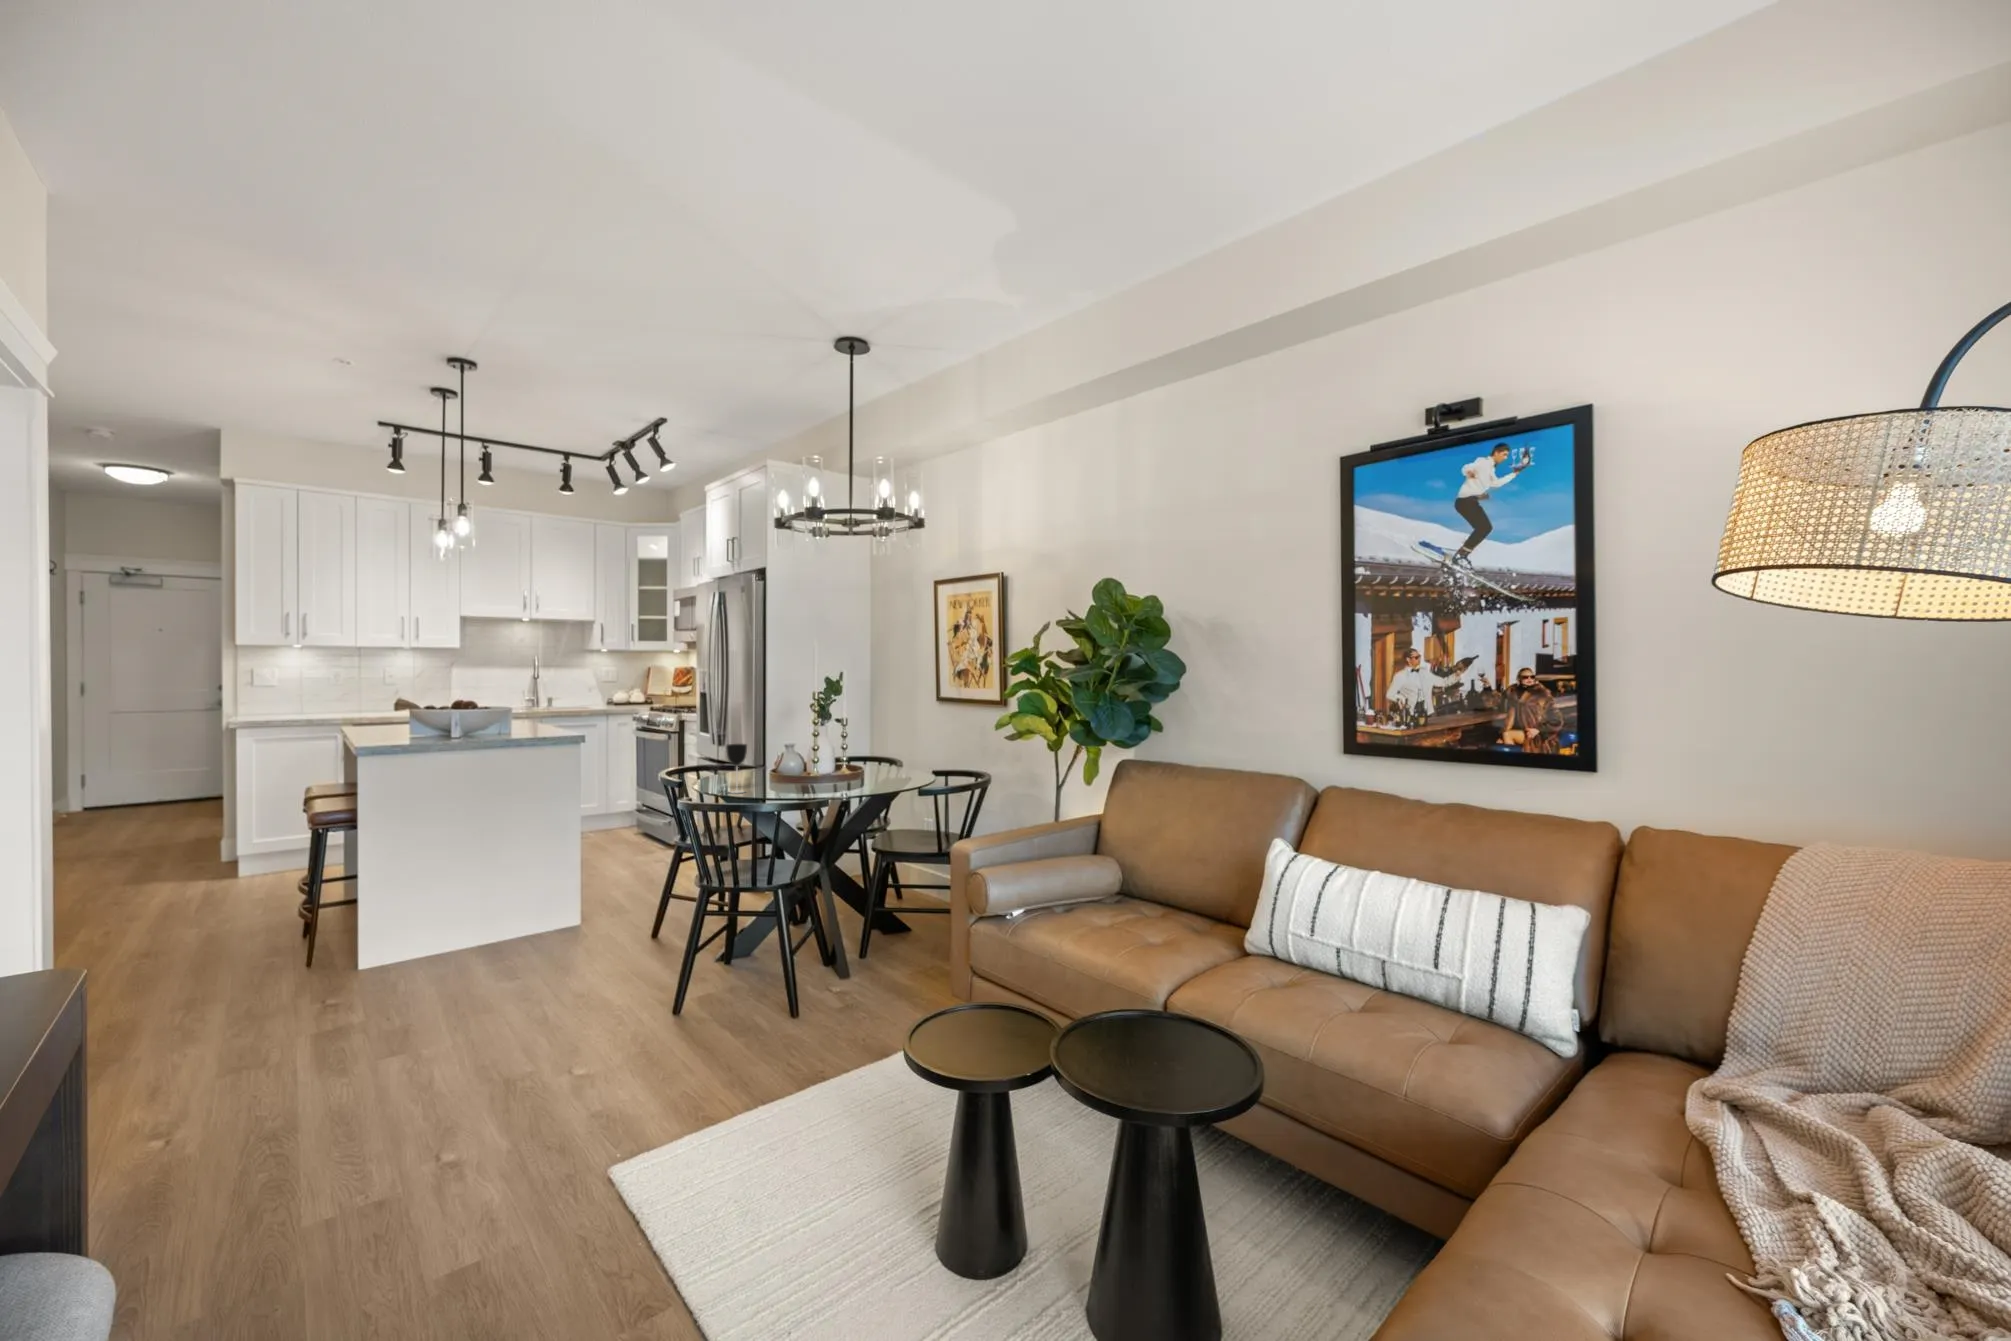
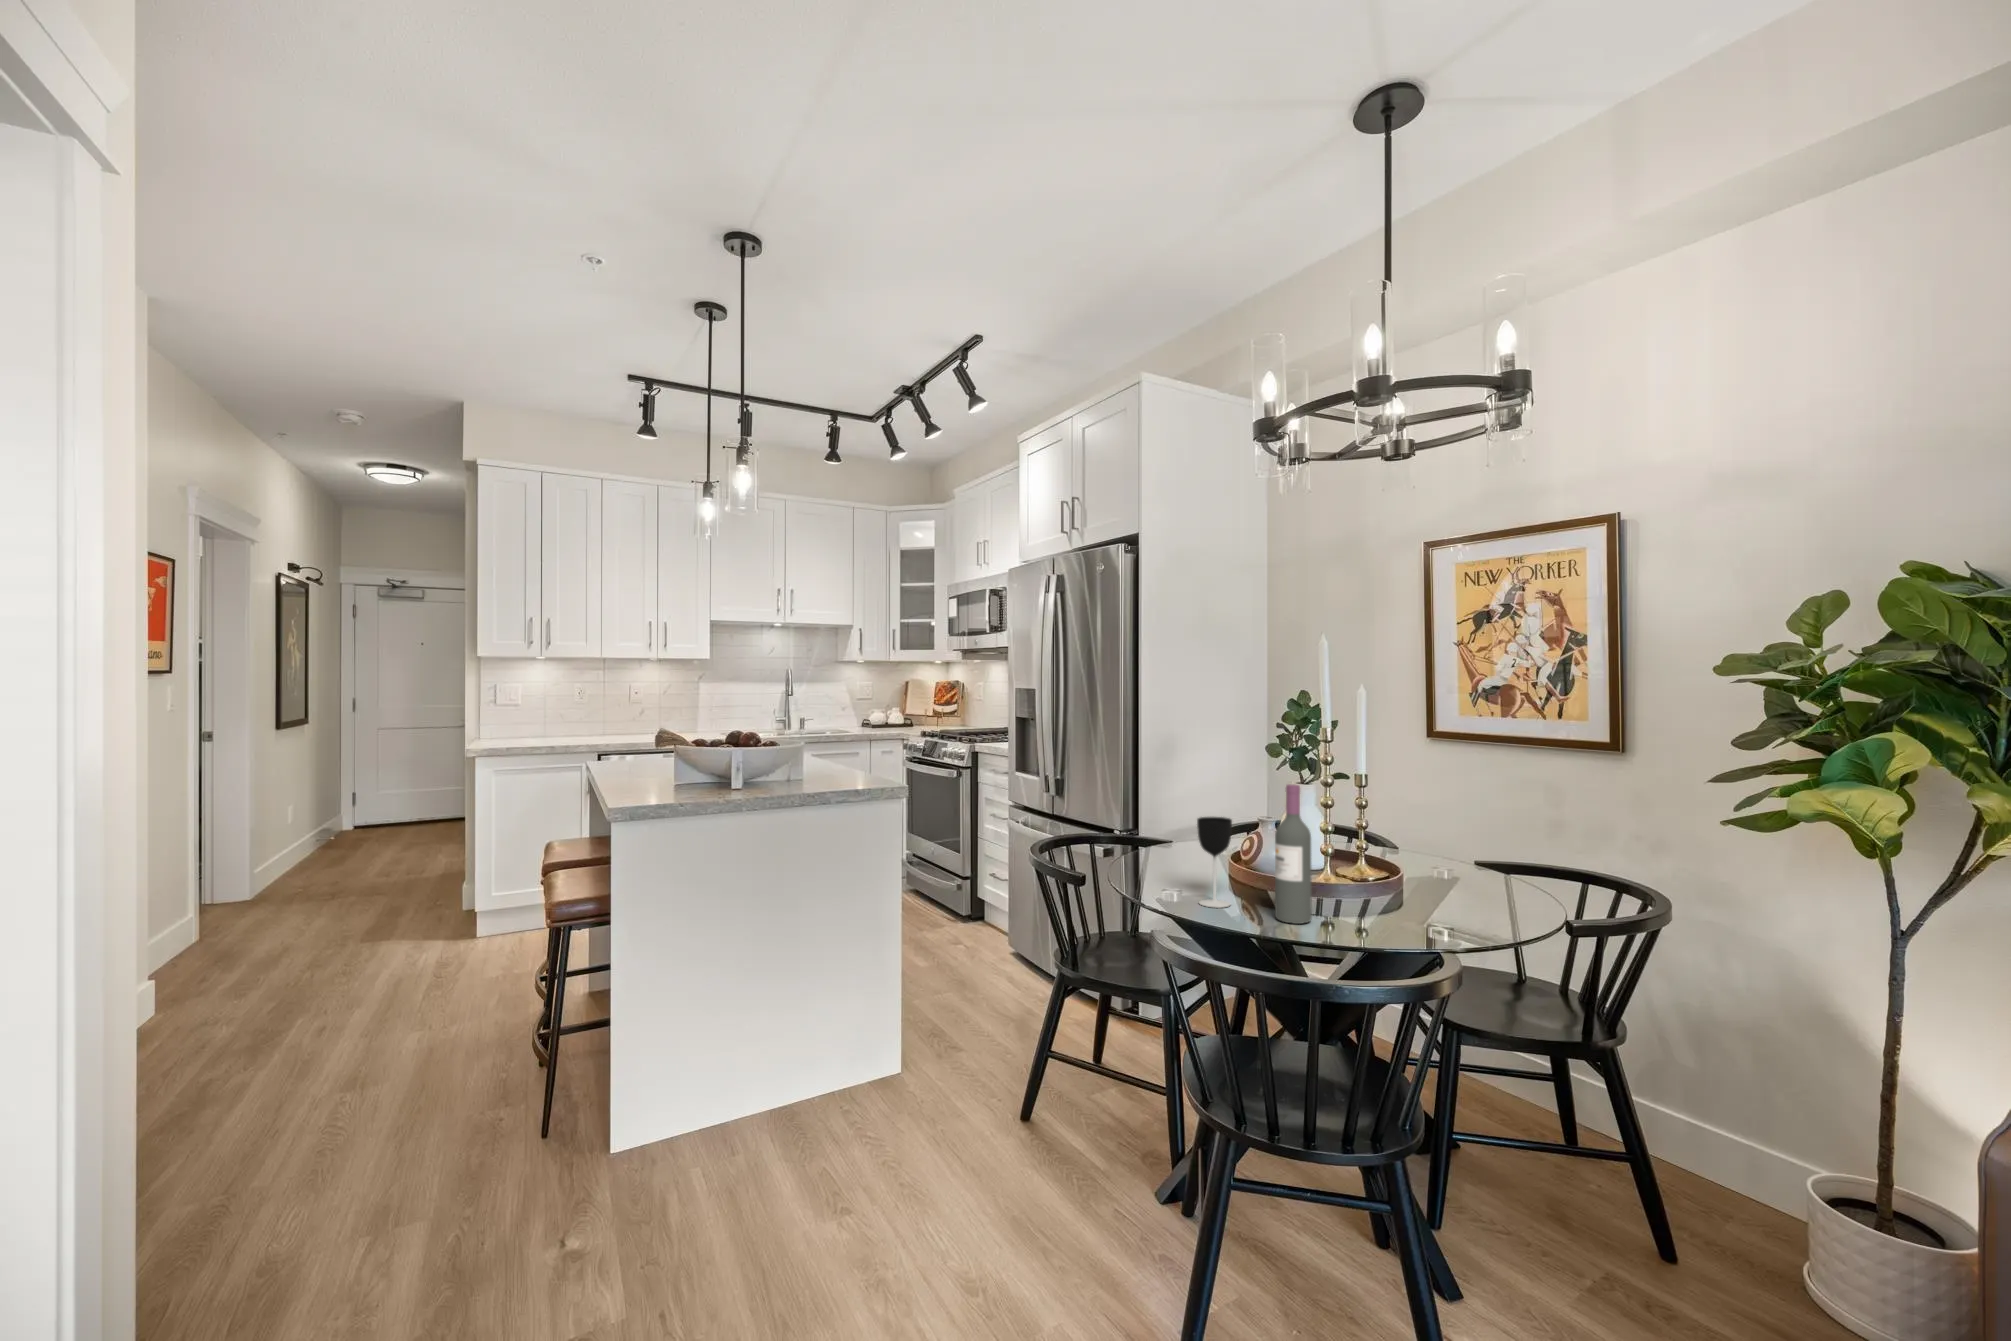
wine bottle: none [760,723,780,797] -> present [1275,784,1312,924]

